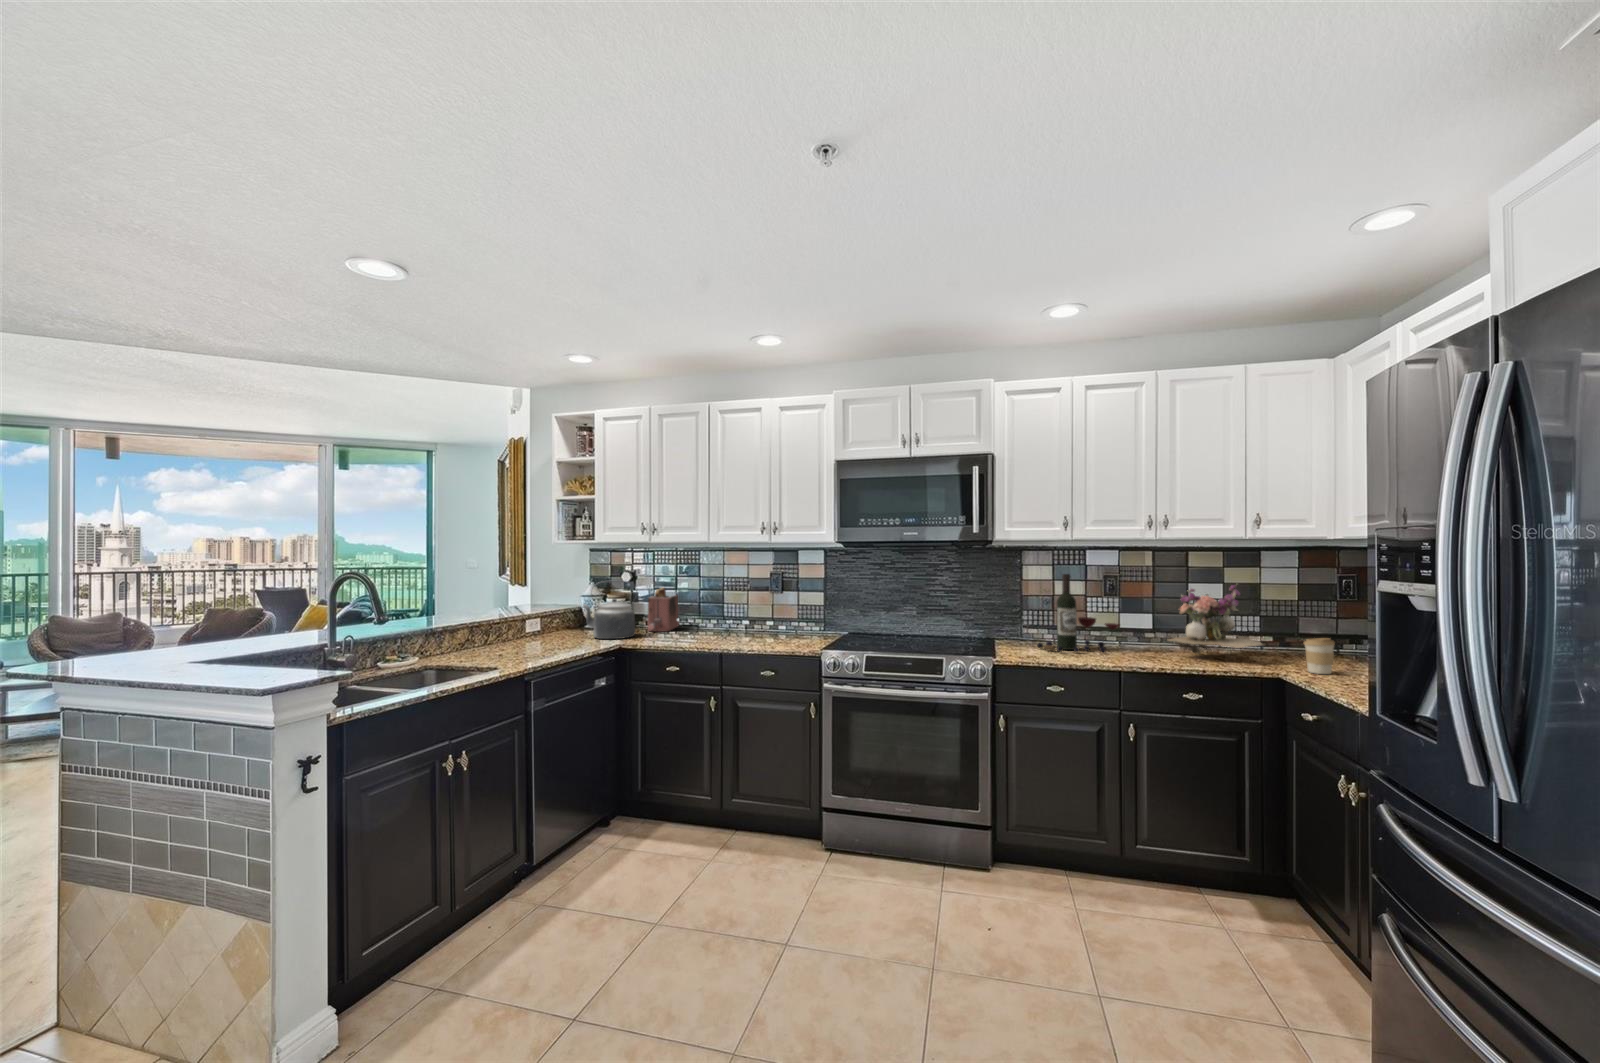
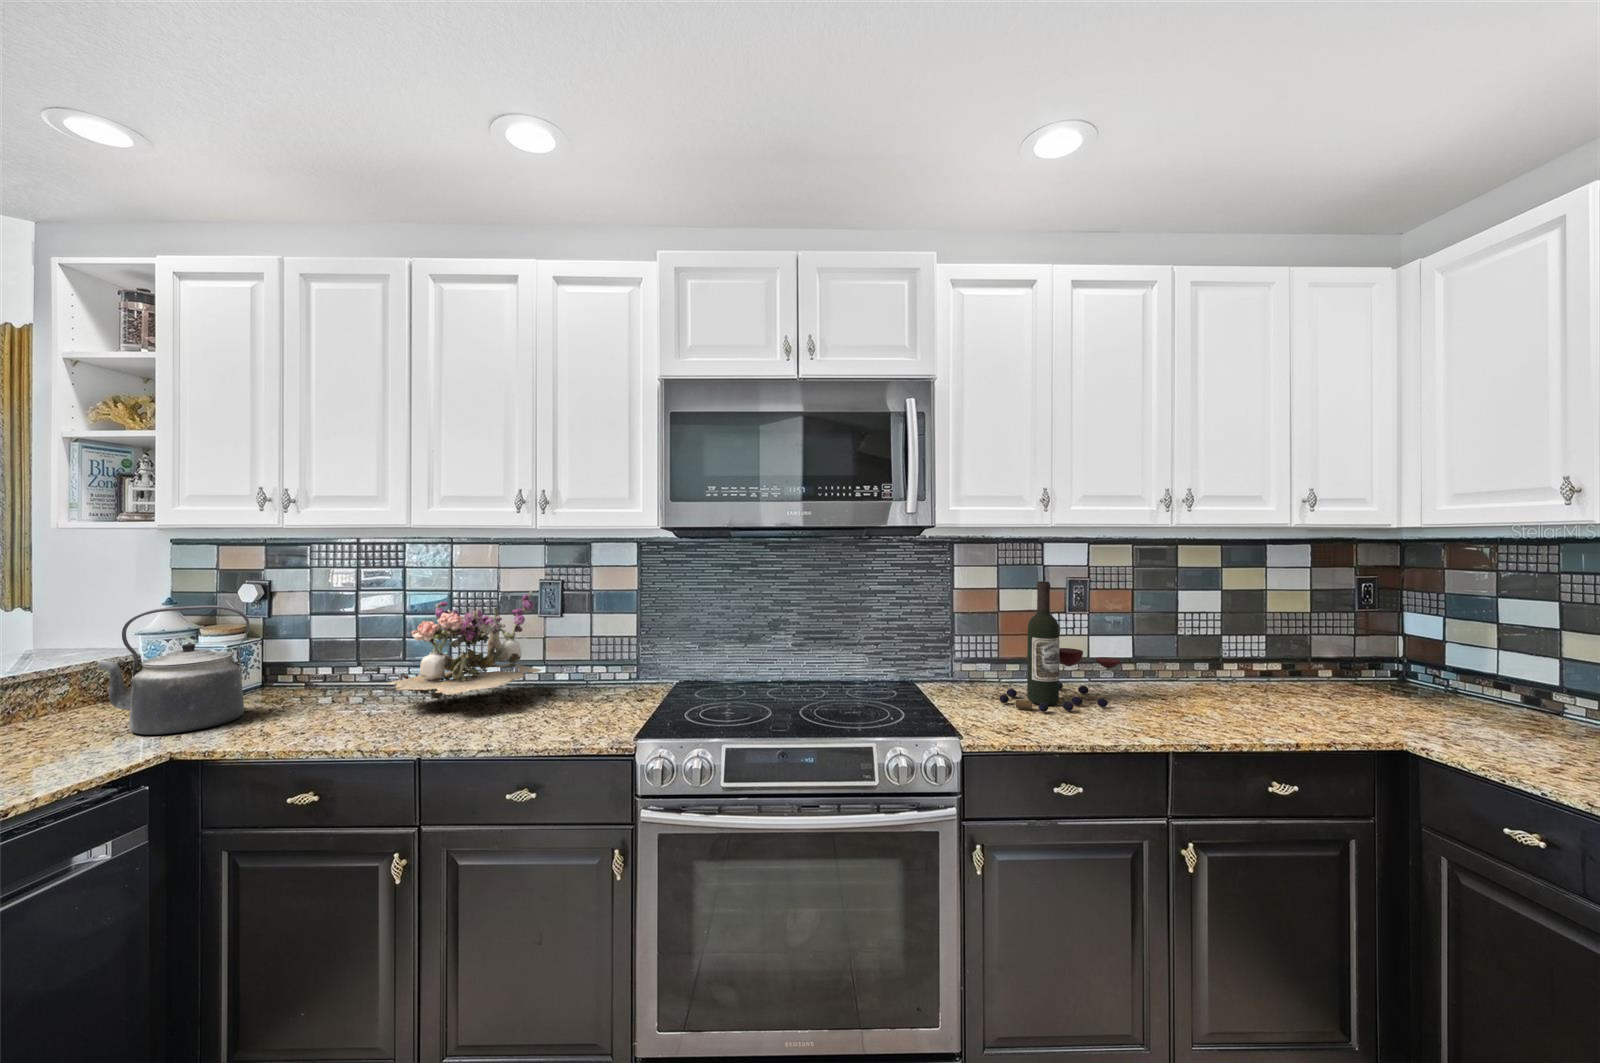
flower arrangement: present [1168,585,1265,655] -> present [388,591,541,703]
toaster: present [648,588,679,632] -> none [283,612,363,700]
coffee cup: present [1304,638,1335,674] -> none [1423,681,1478,741]

